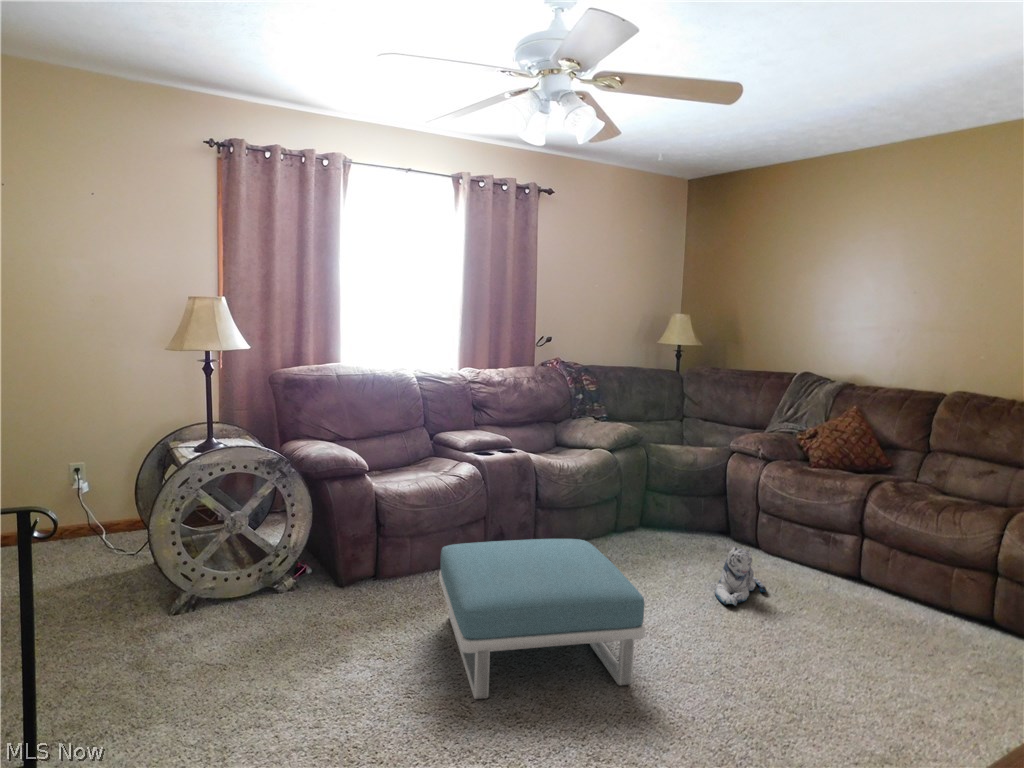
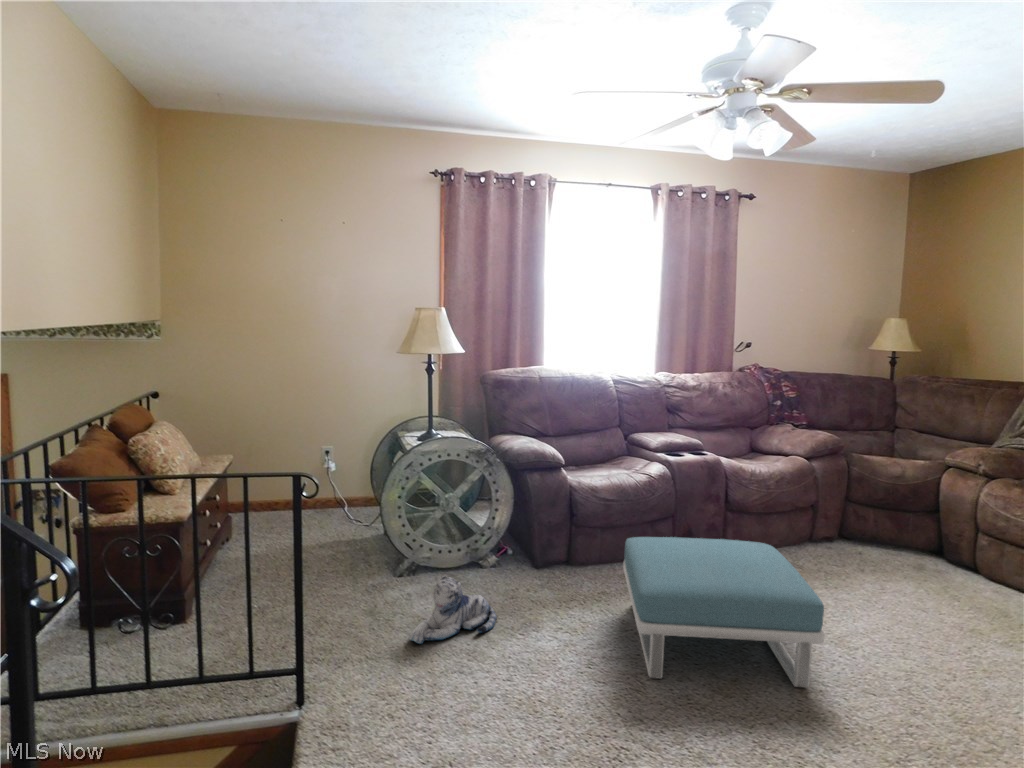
plush toy: present [715,547,766,606] -> present [409,576,497,644]

